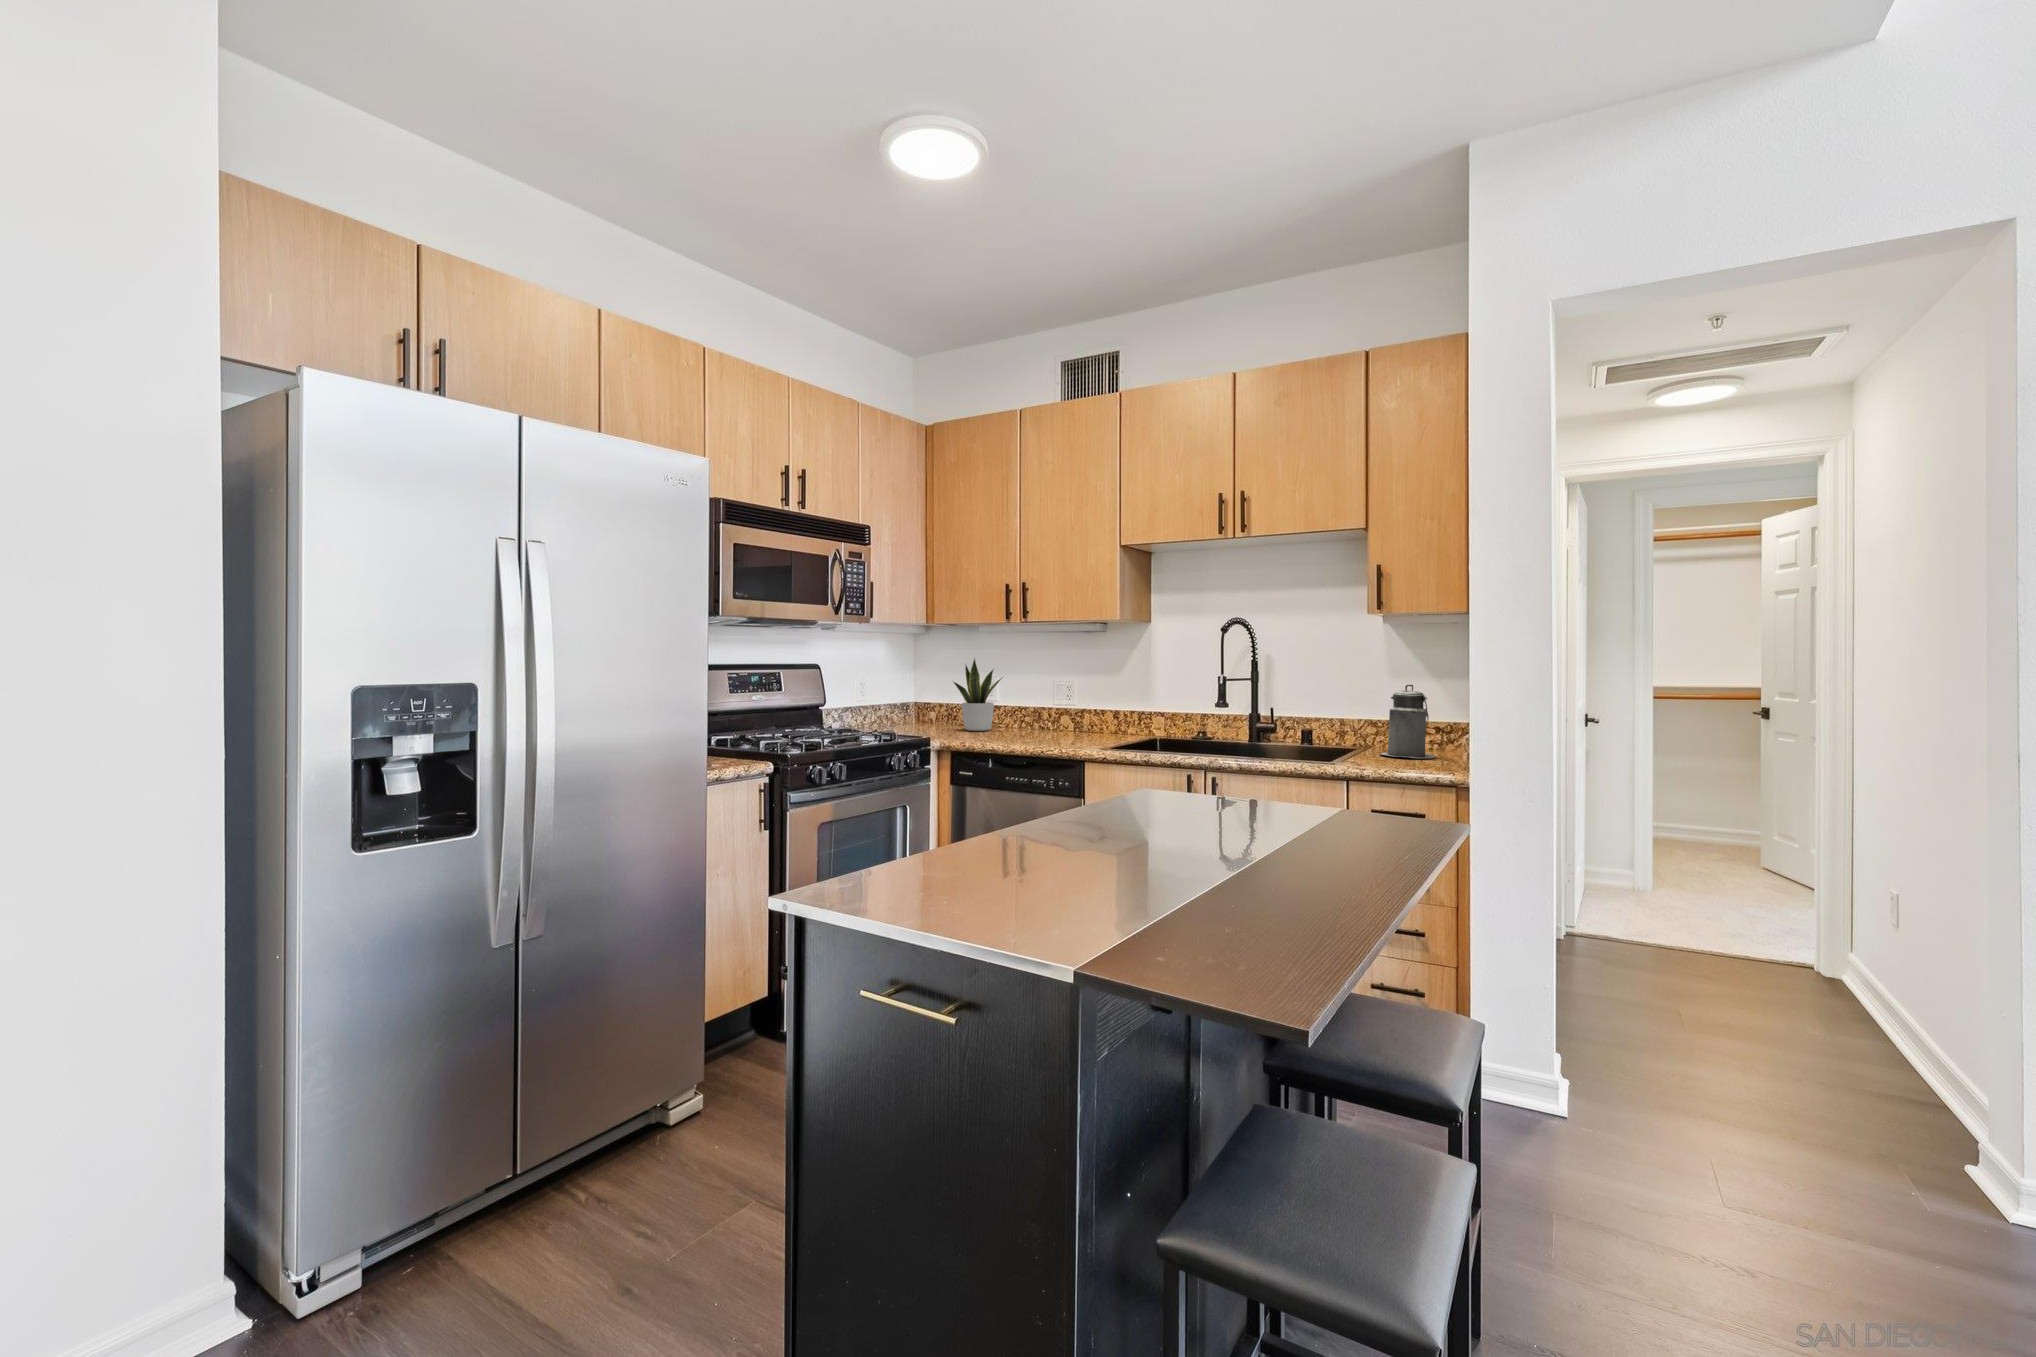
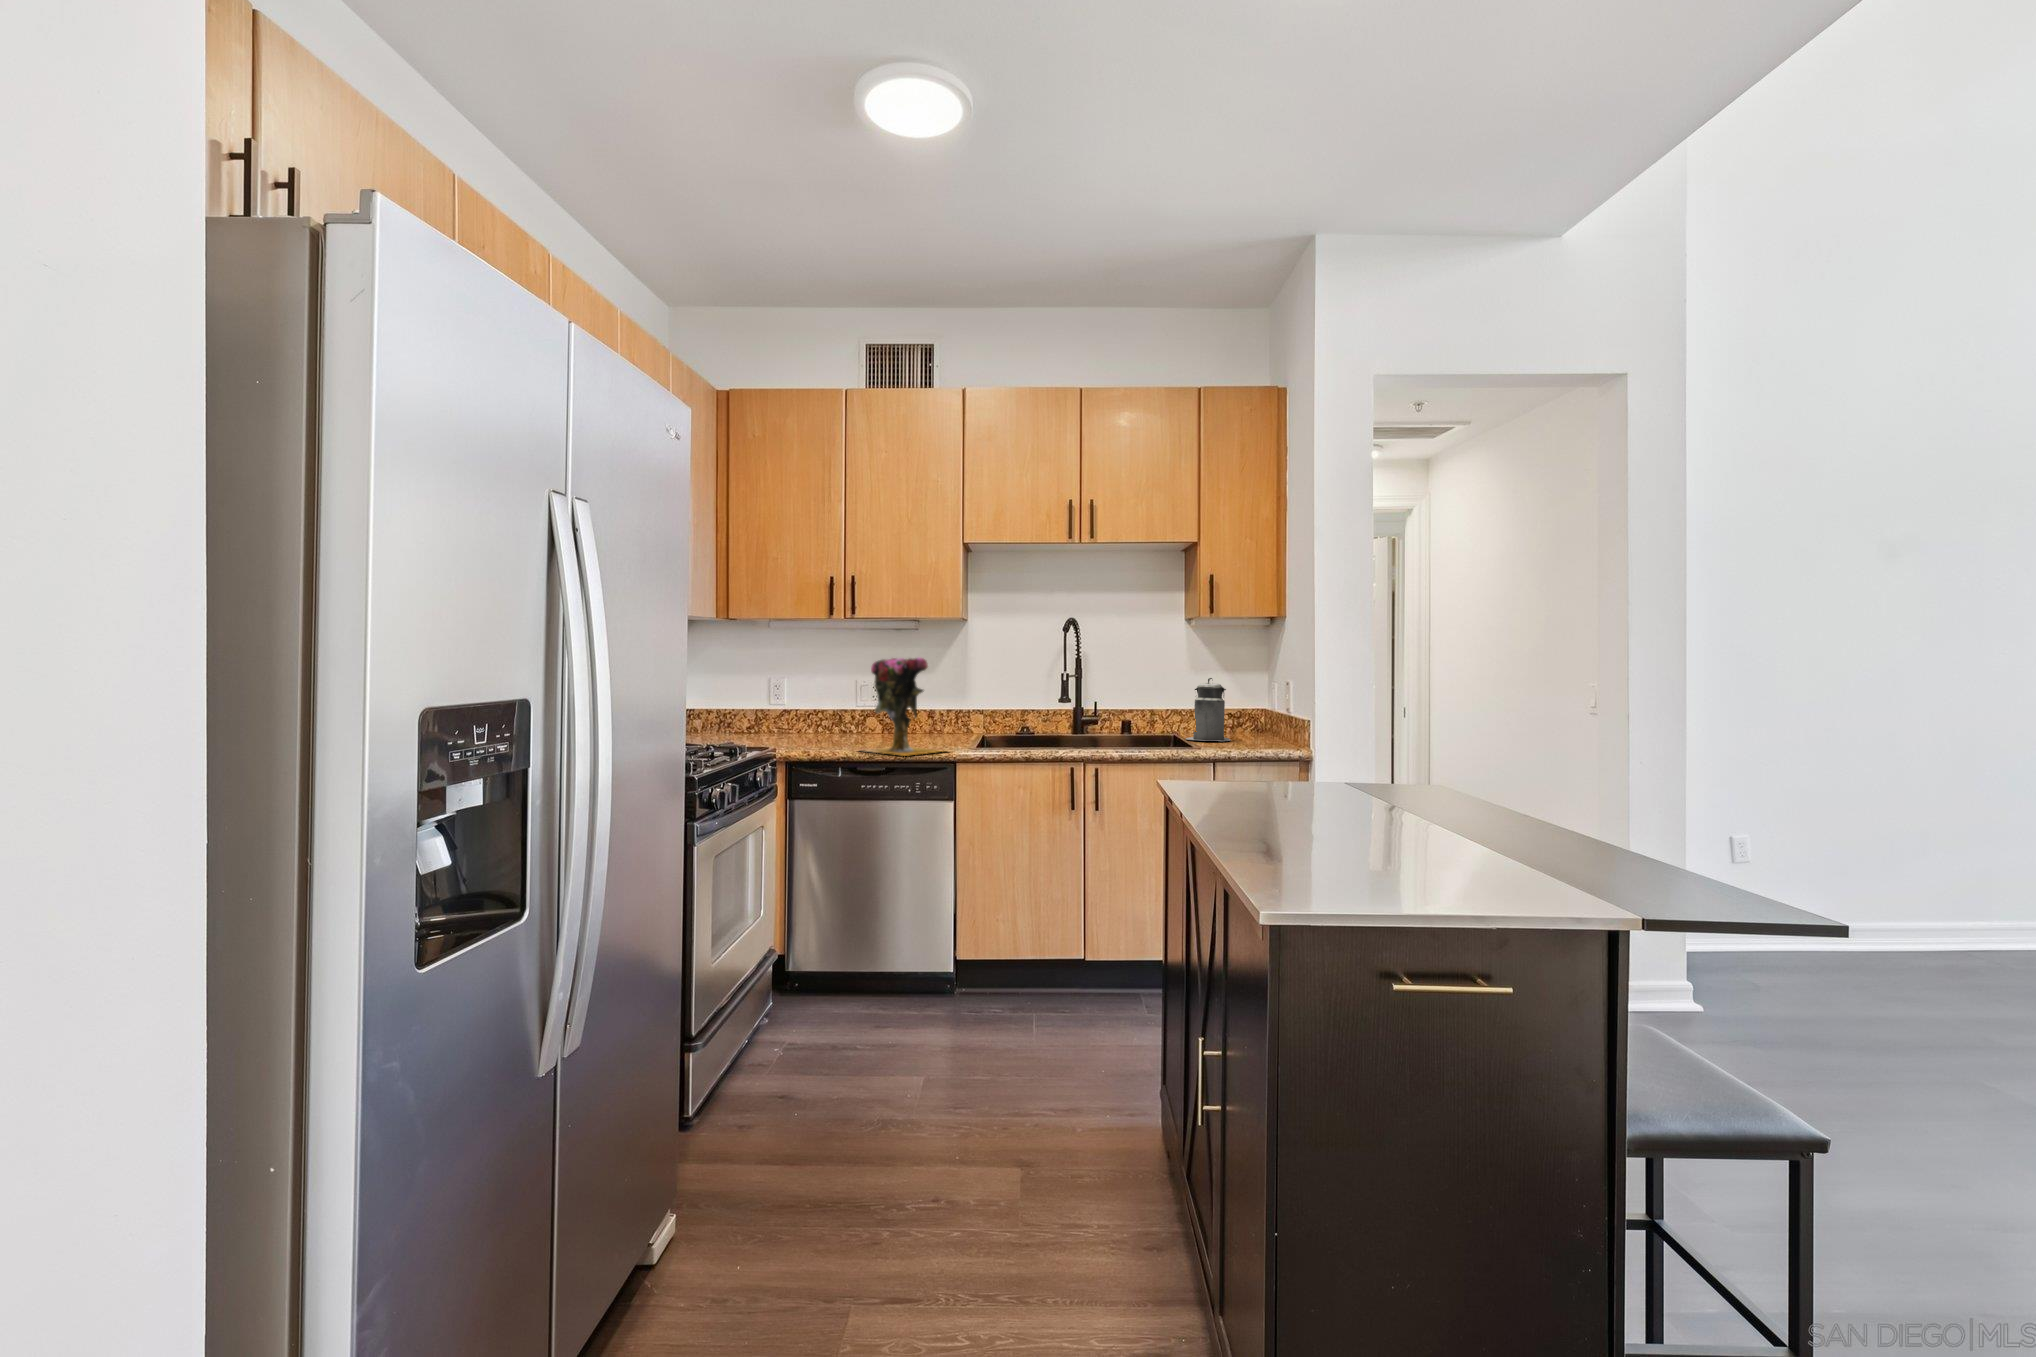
potted plant: present [953,658,1002,731] -> none [739,655,803,739]
vase: none [1009,660,1088,752] -> present [866,658,941,756]

